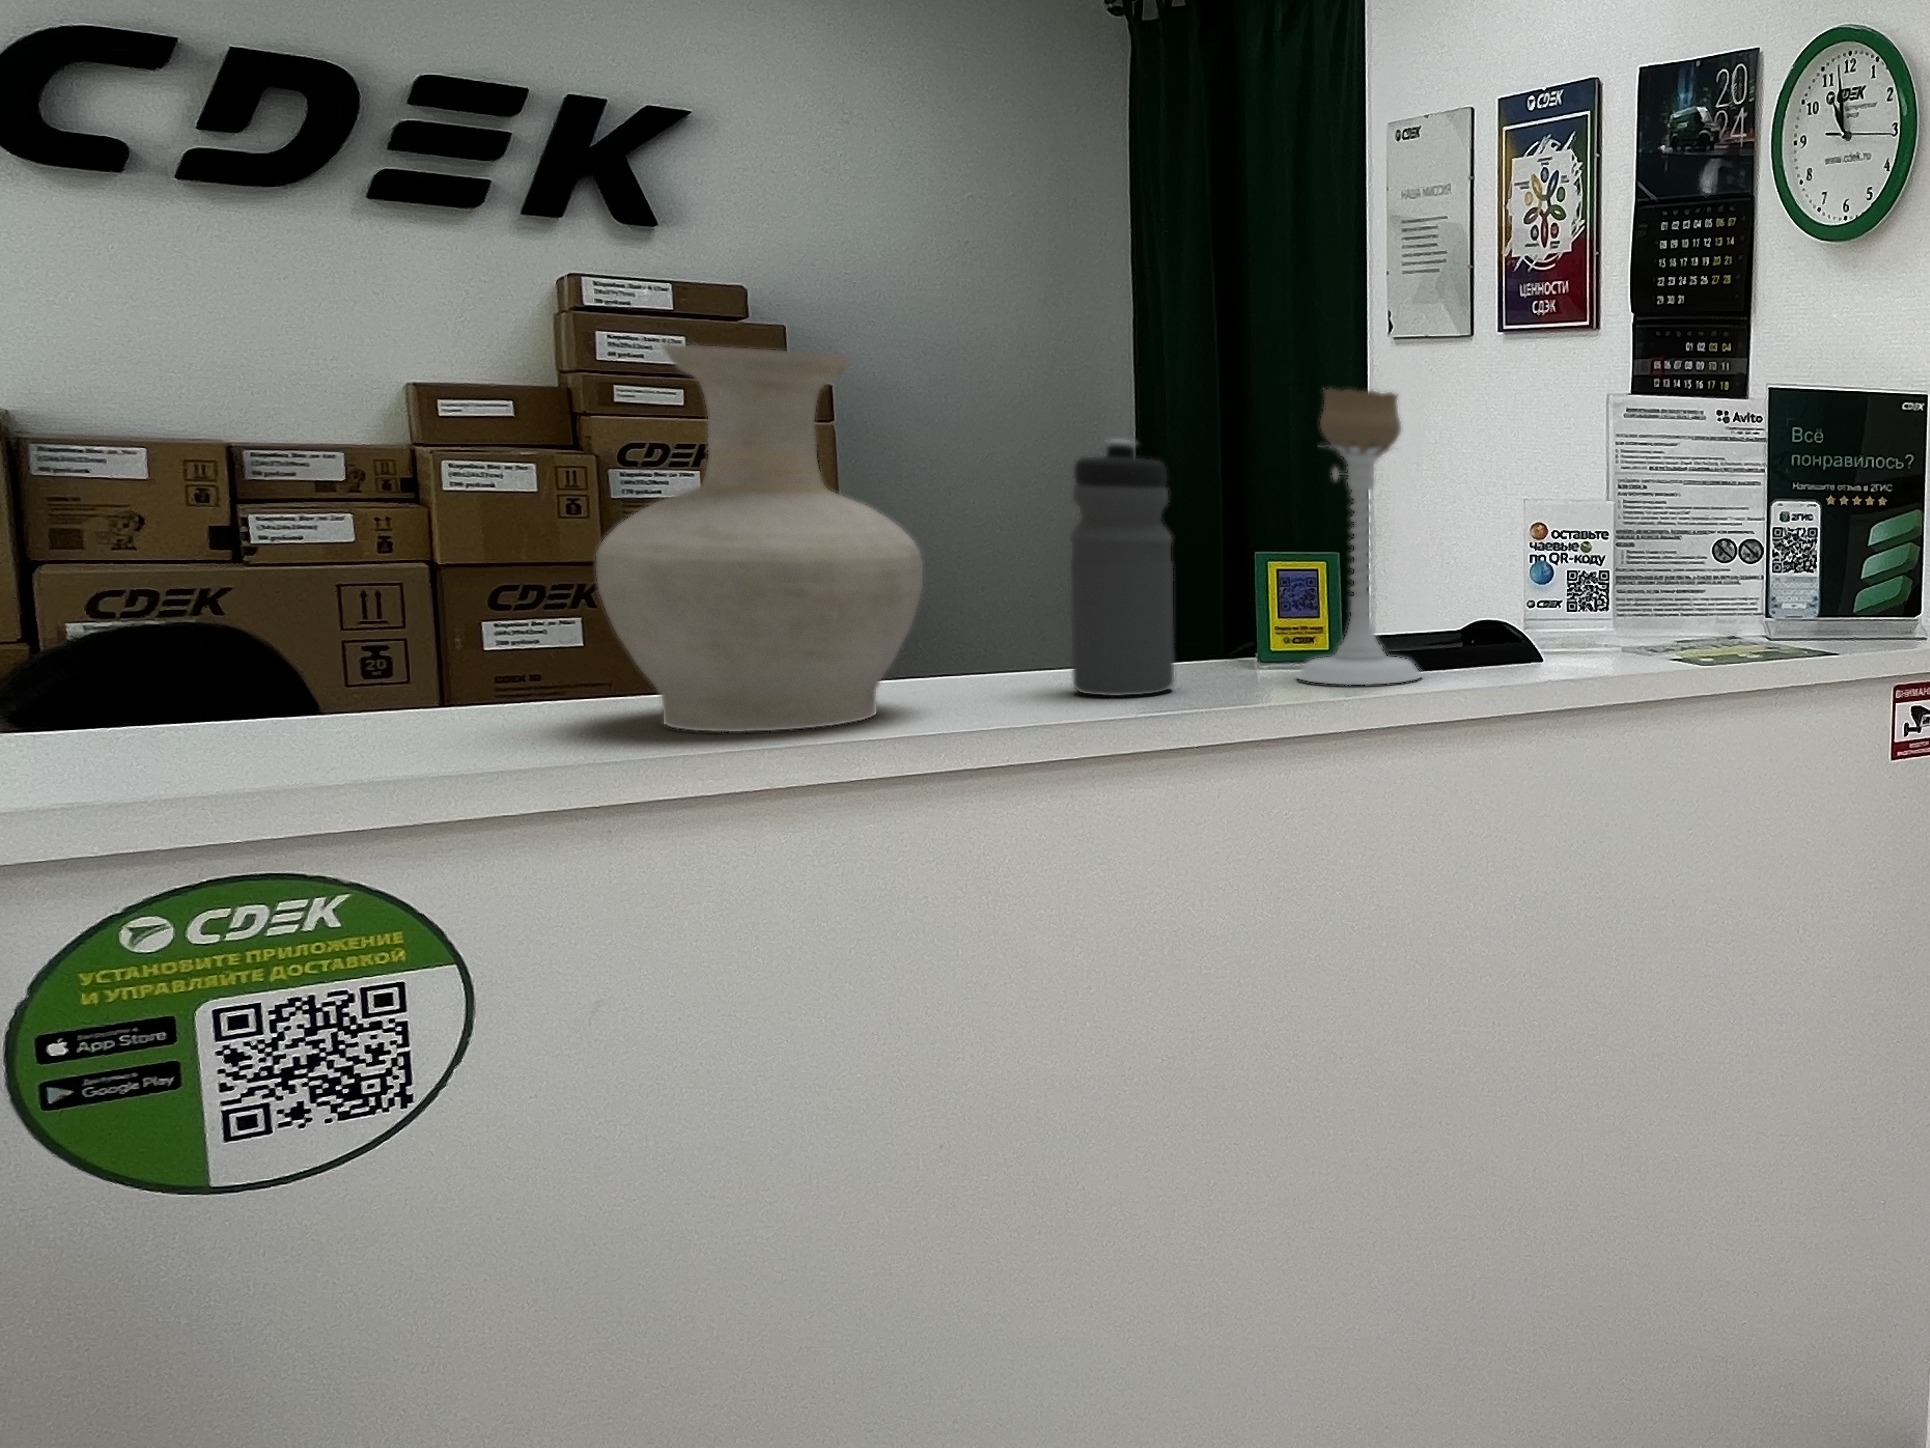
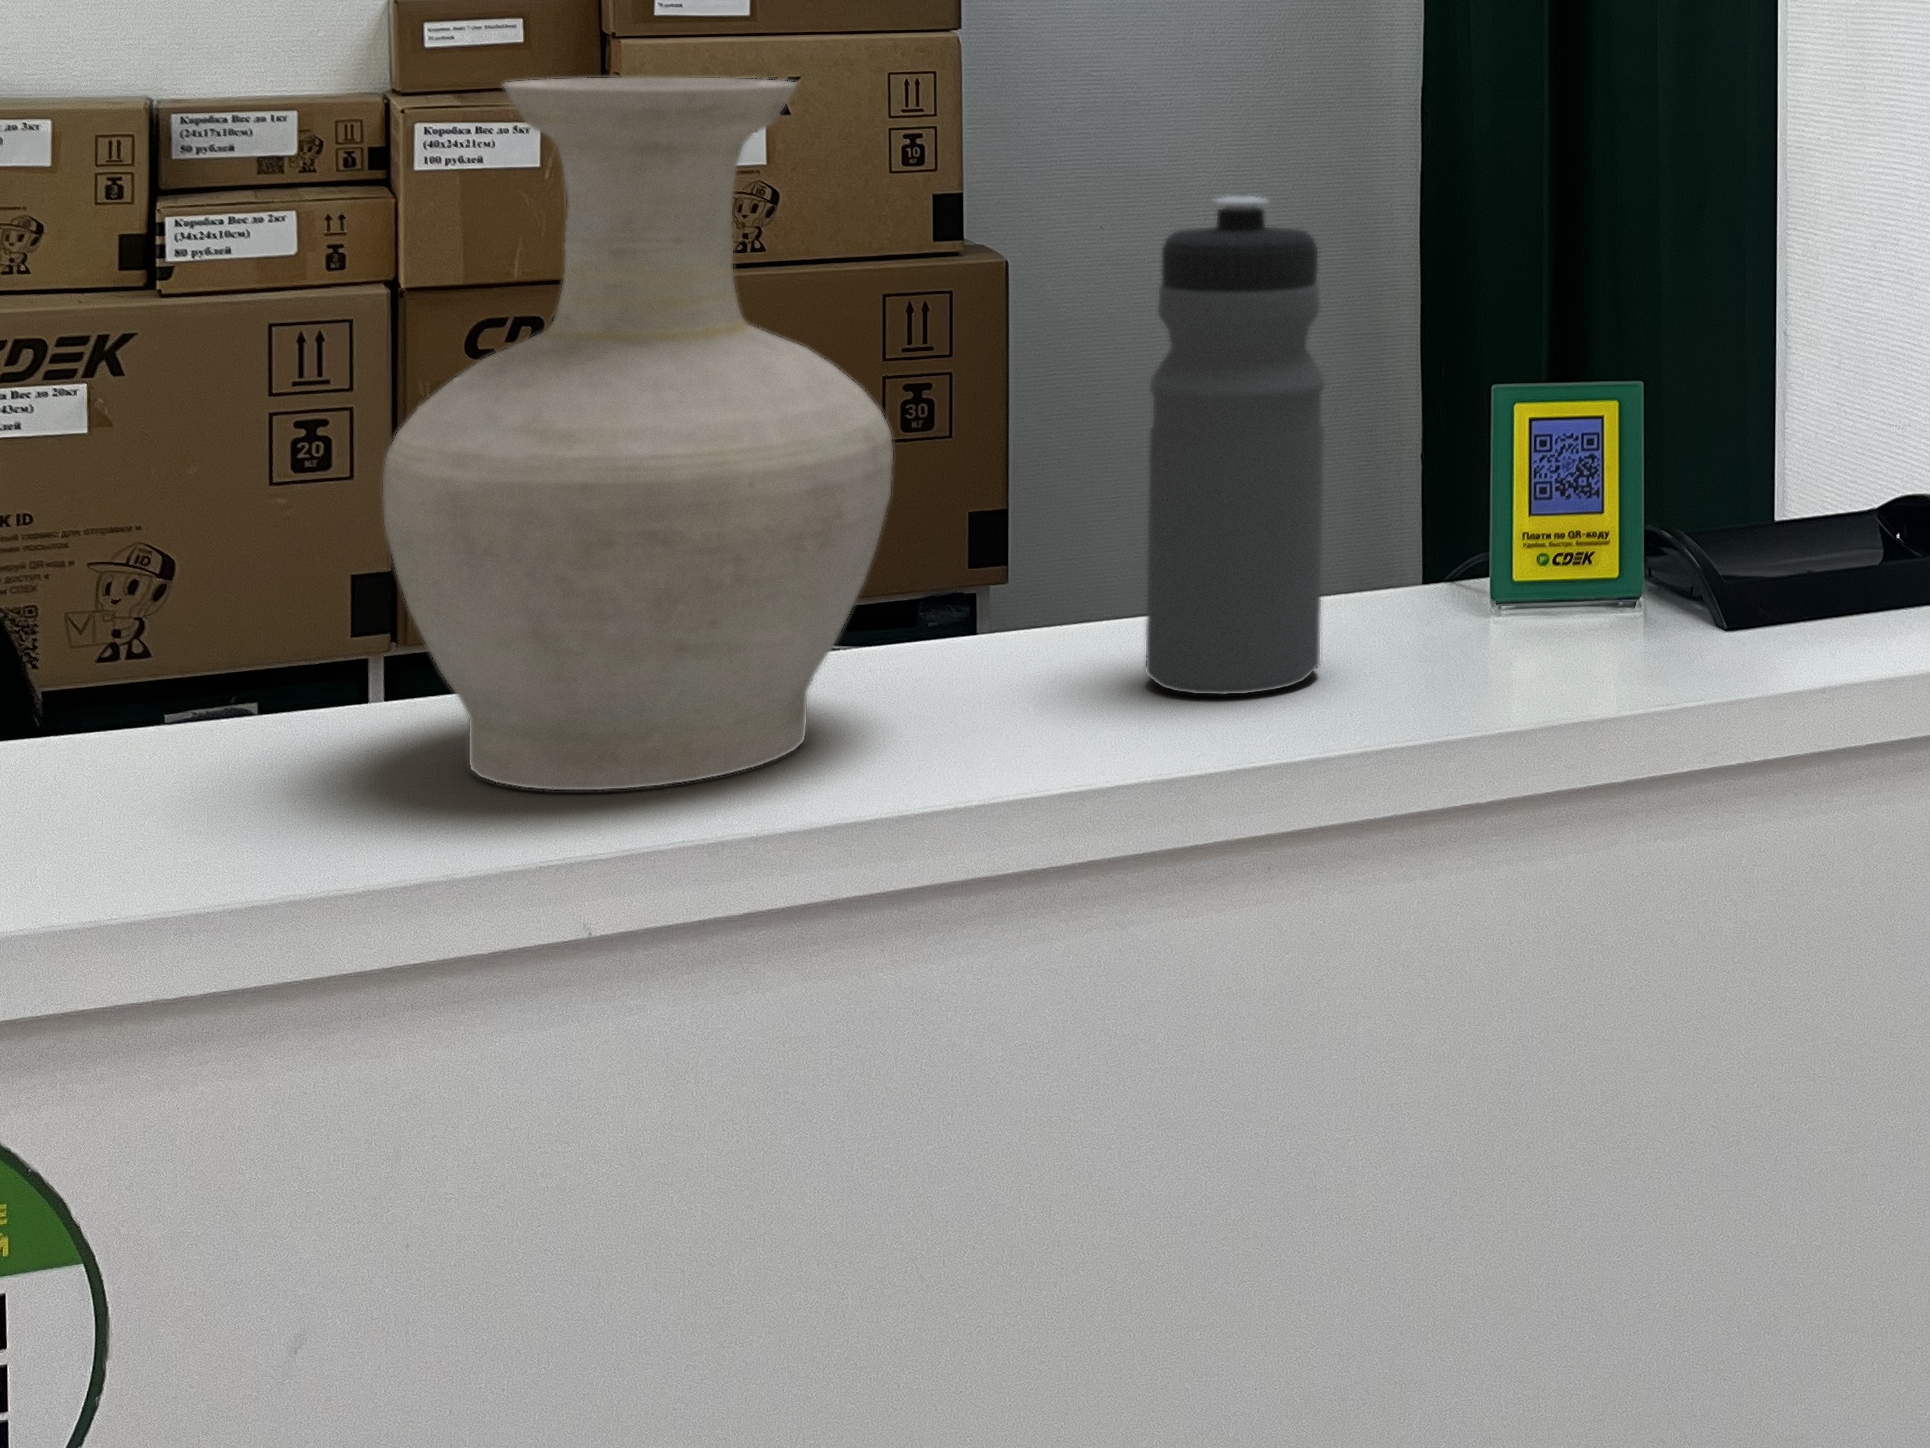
candle holder: present [1297,389,1422,685] -> none [1546,71,1781,669]

